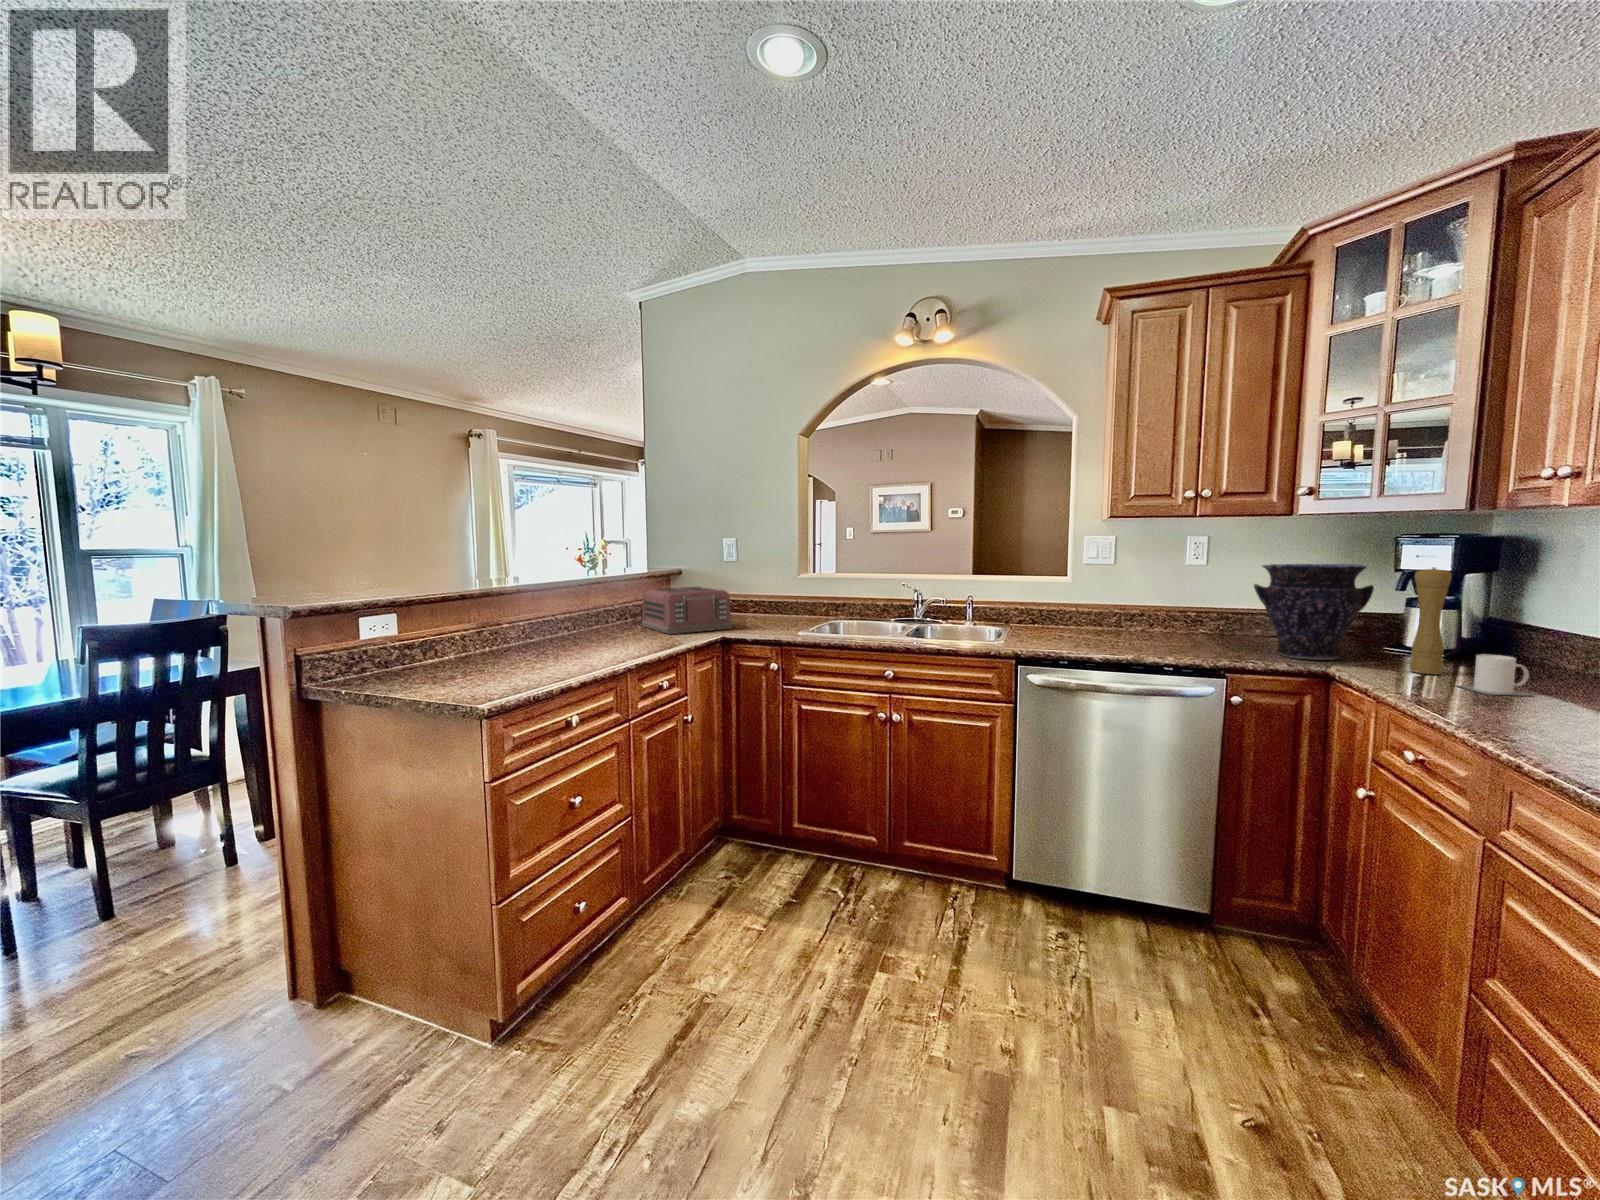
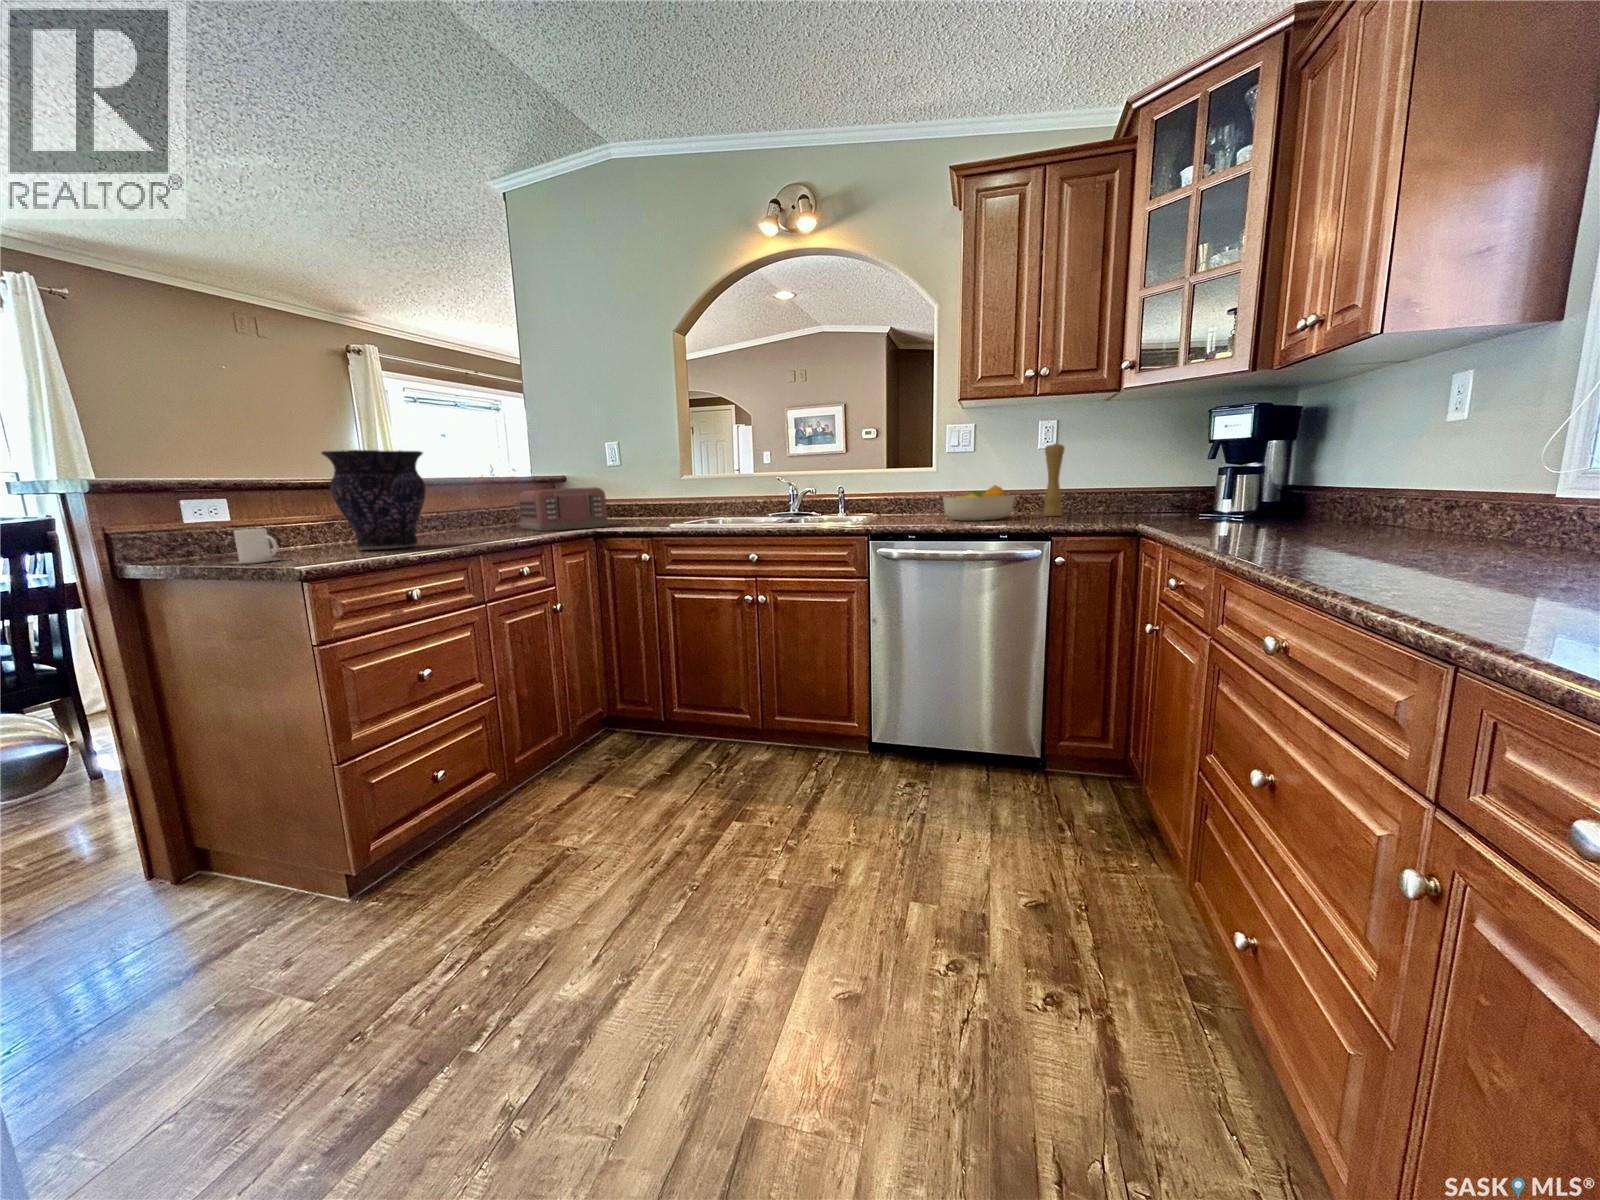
vase: present [1254,564,1374,660] -> present [322,450,426,550]
pepper mill: present [1409,568,1452,675] -> present [1043,443,1065,516]
fruit bowl: none [1086,601,1164,642] -> present [943,485,1015,521]
mug: present [1461,654,1530,696] -> present [234,529,277,564]

